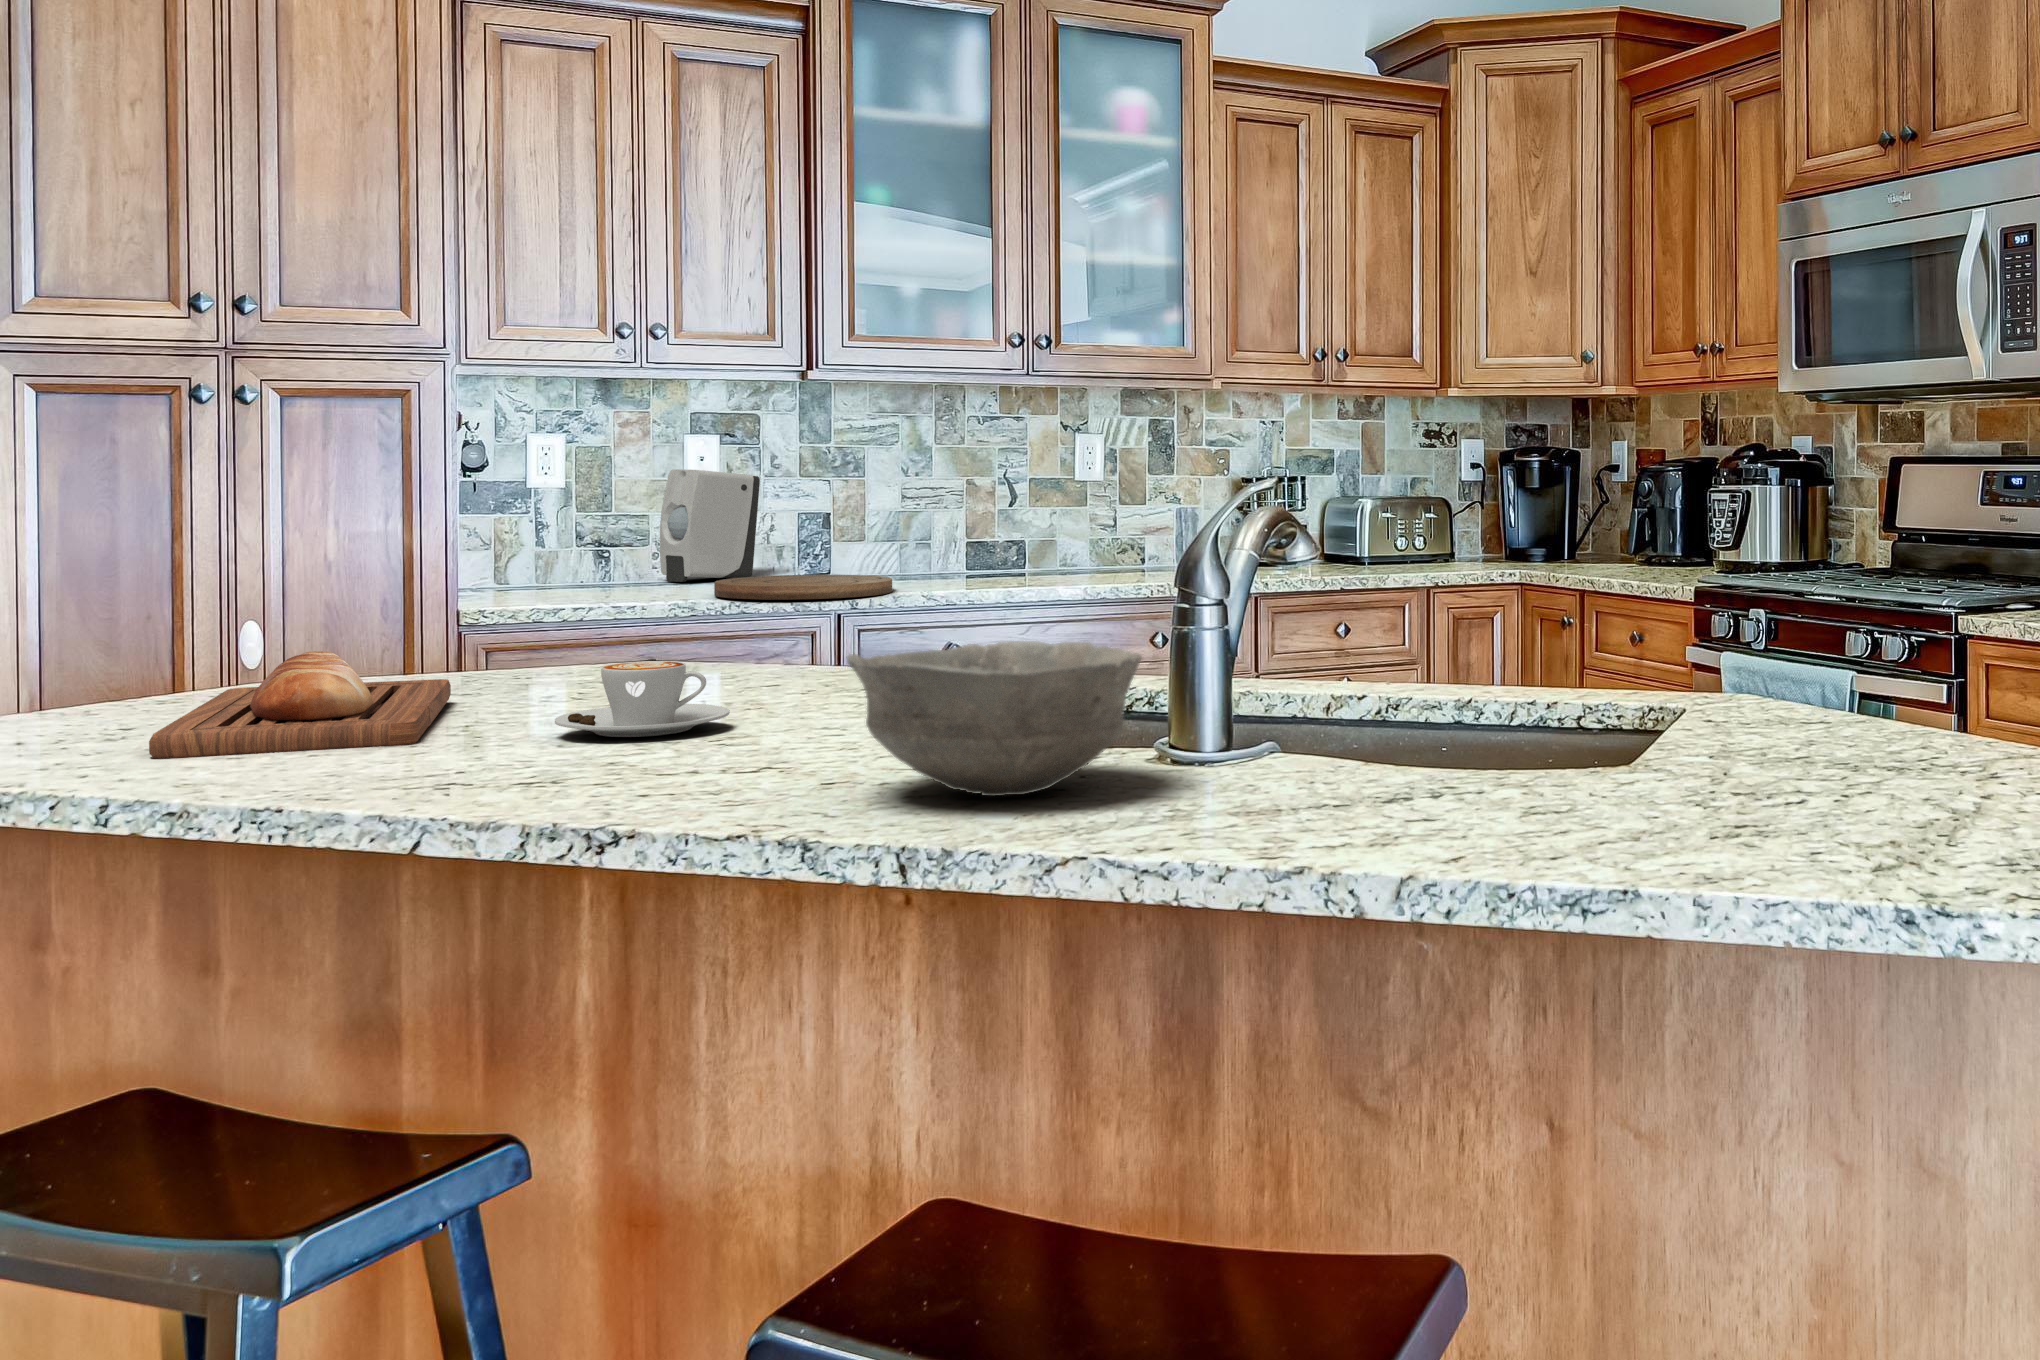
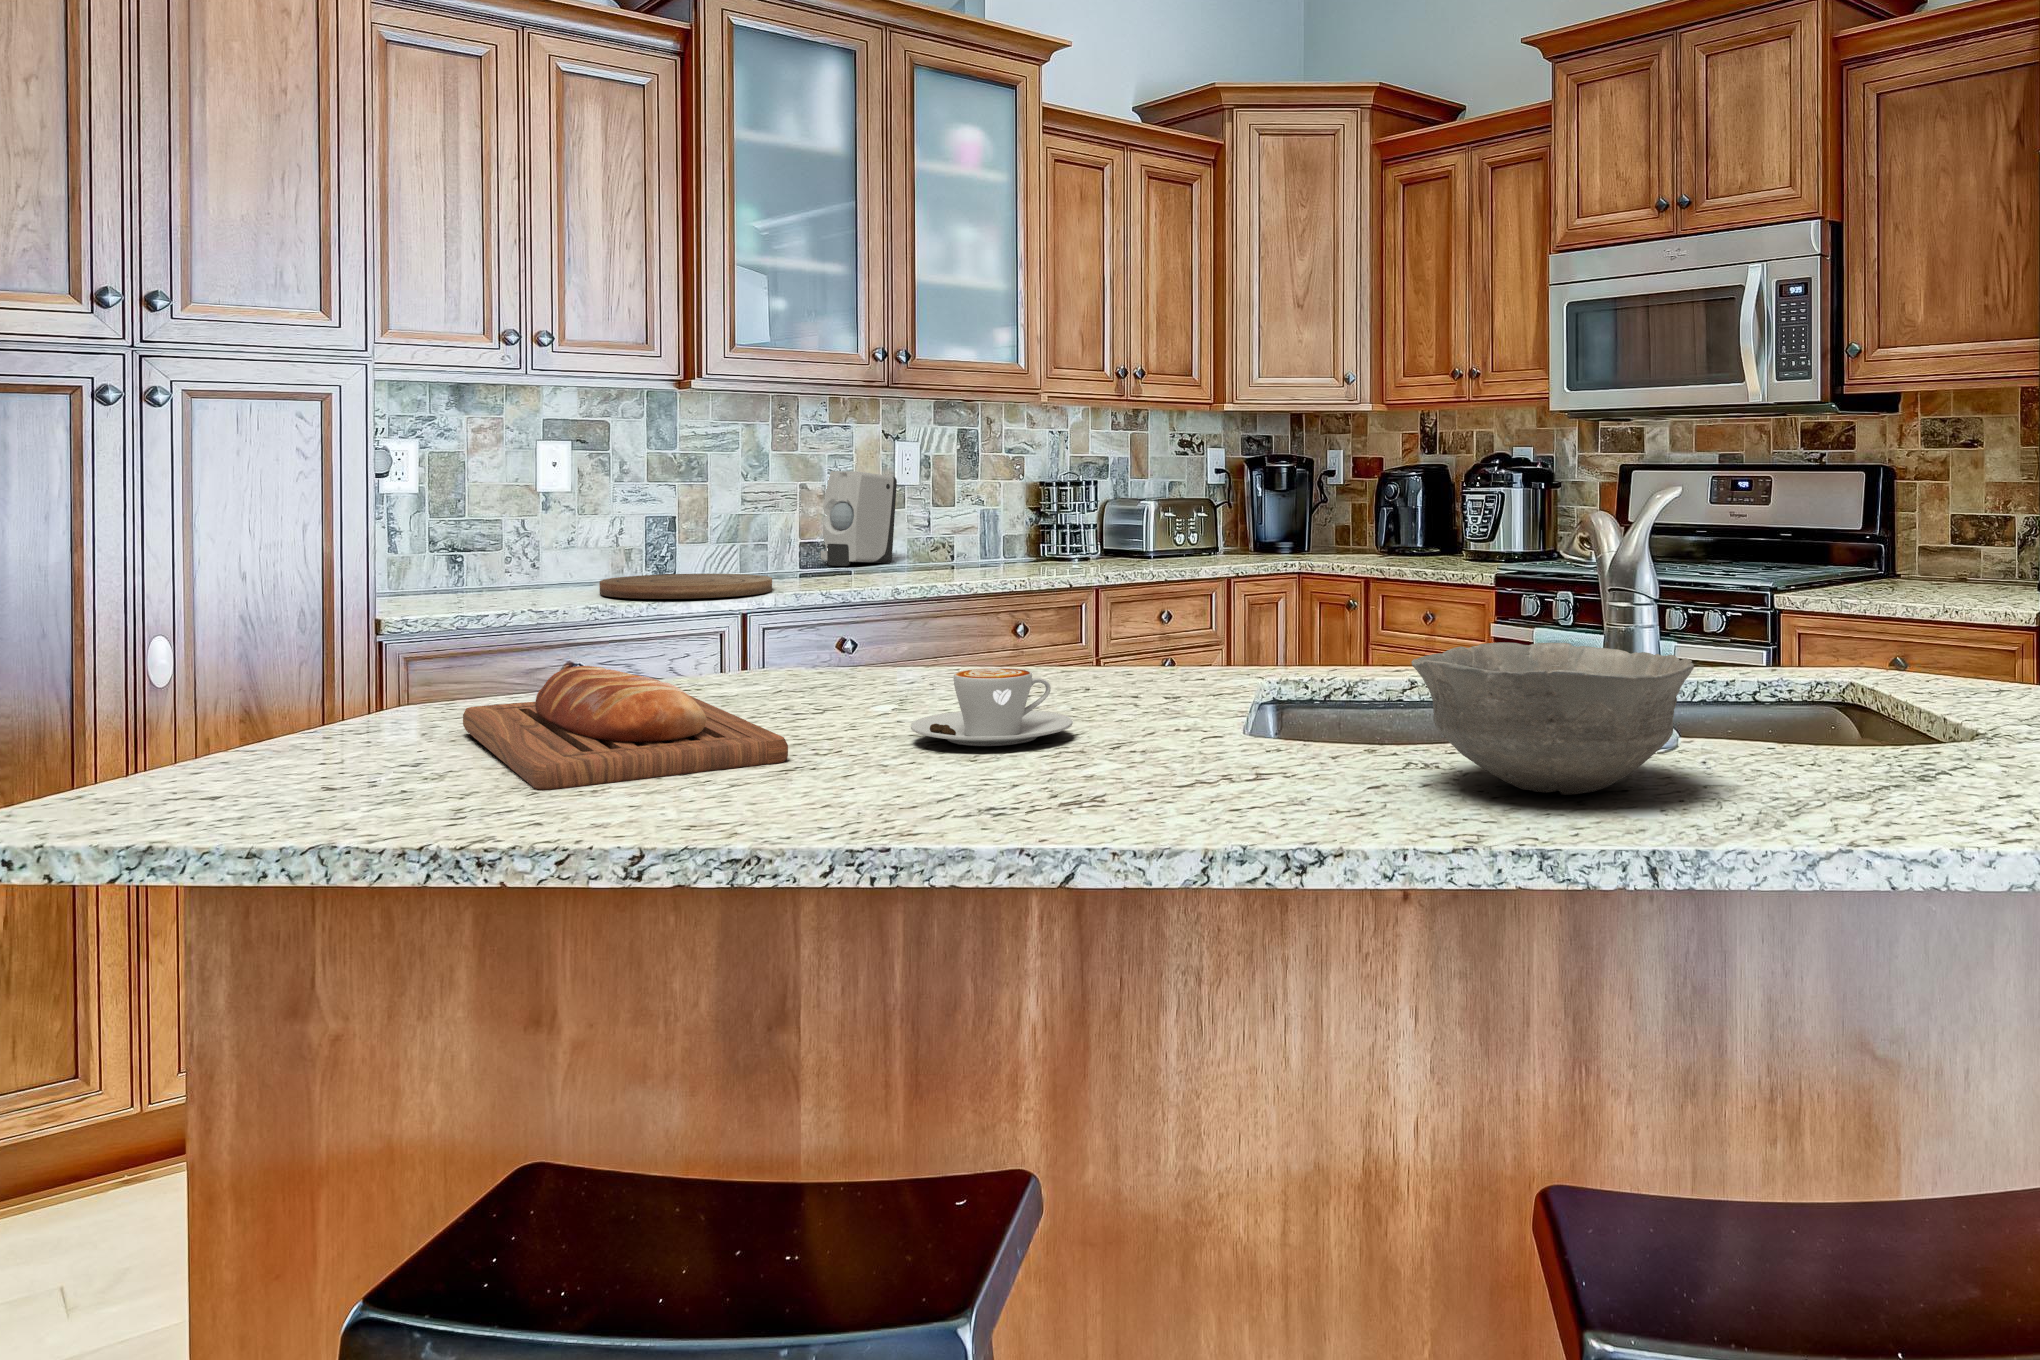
soap dispenser: present [660,469,760,582] -> present [820,471,897,566]

